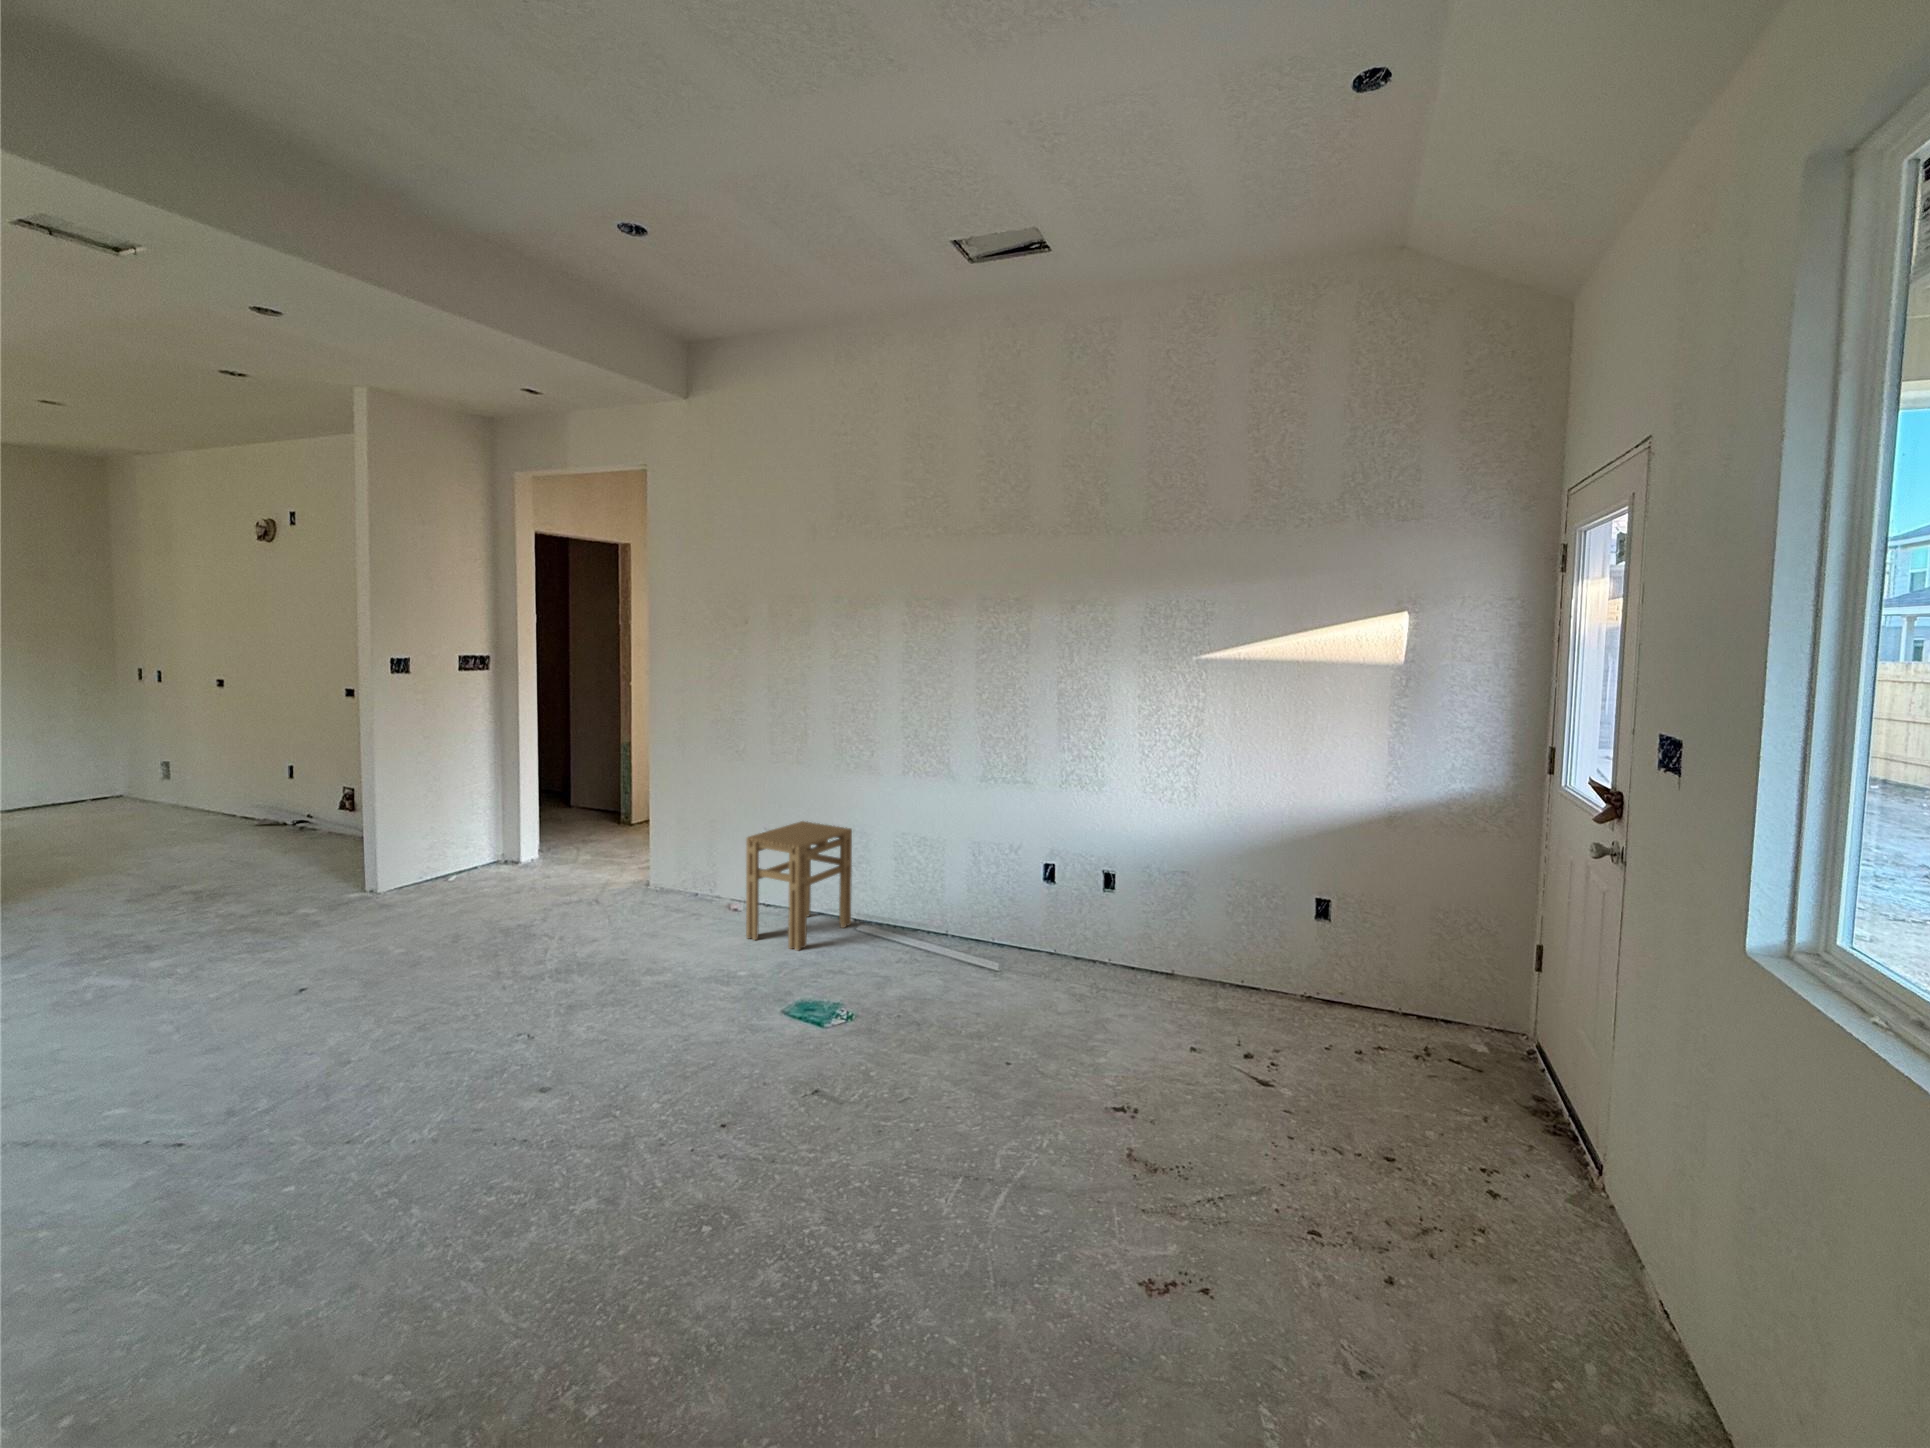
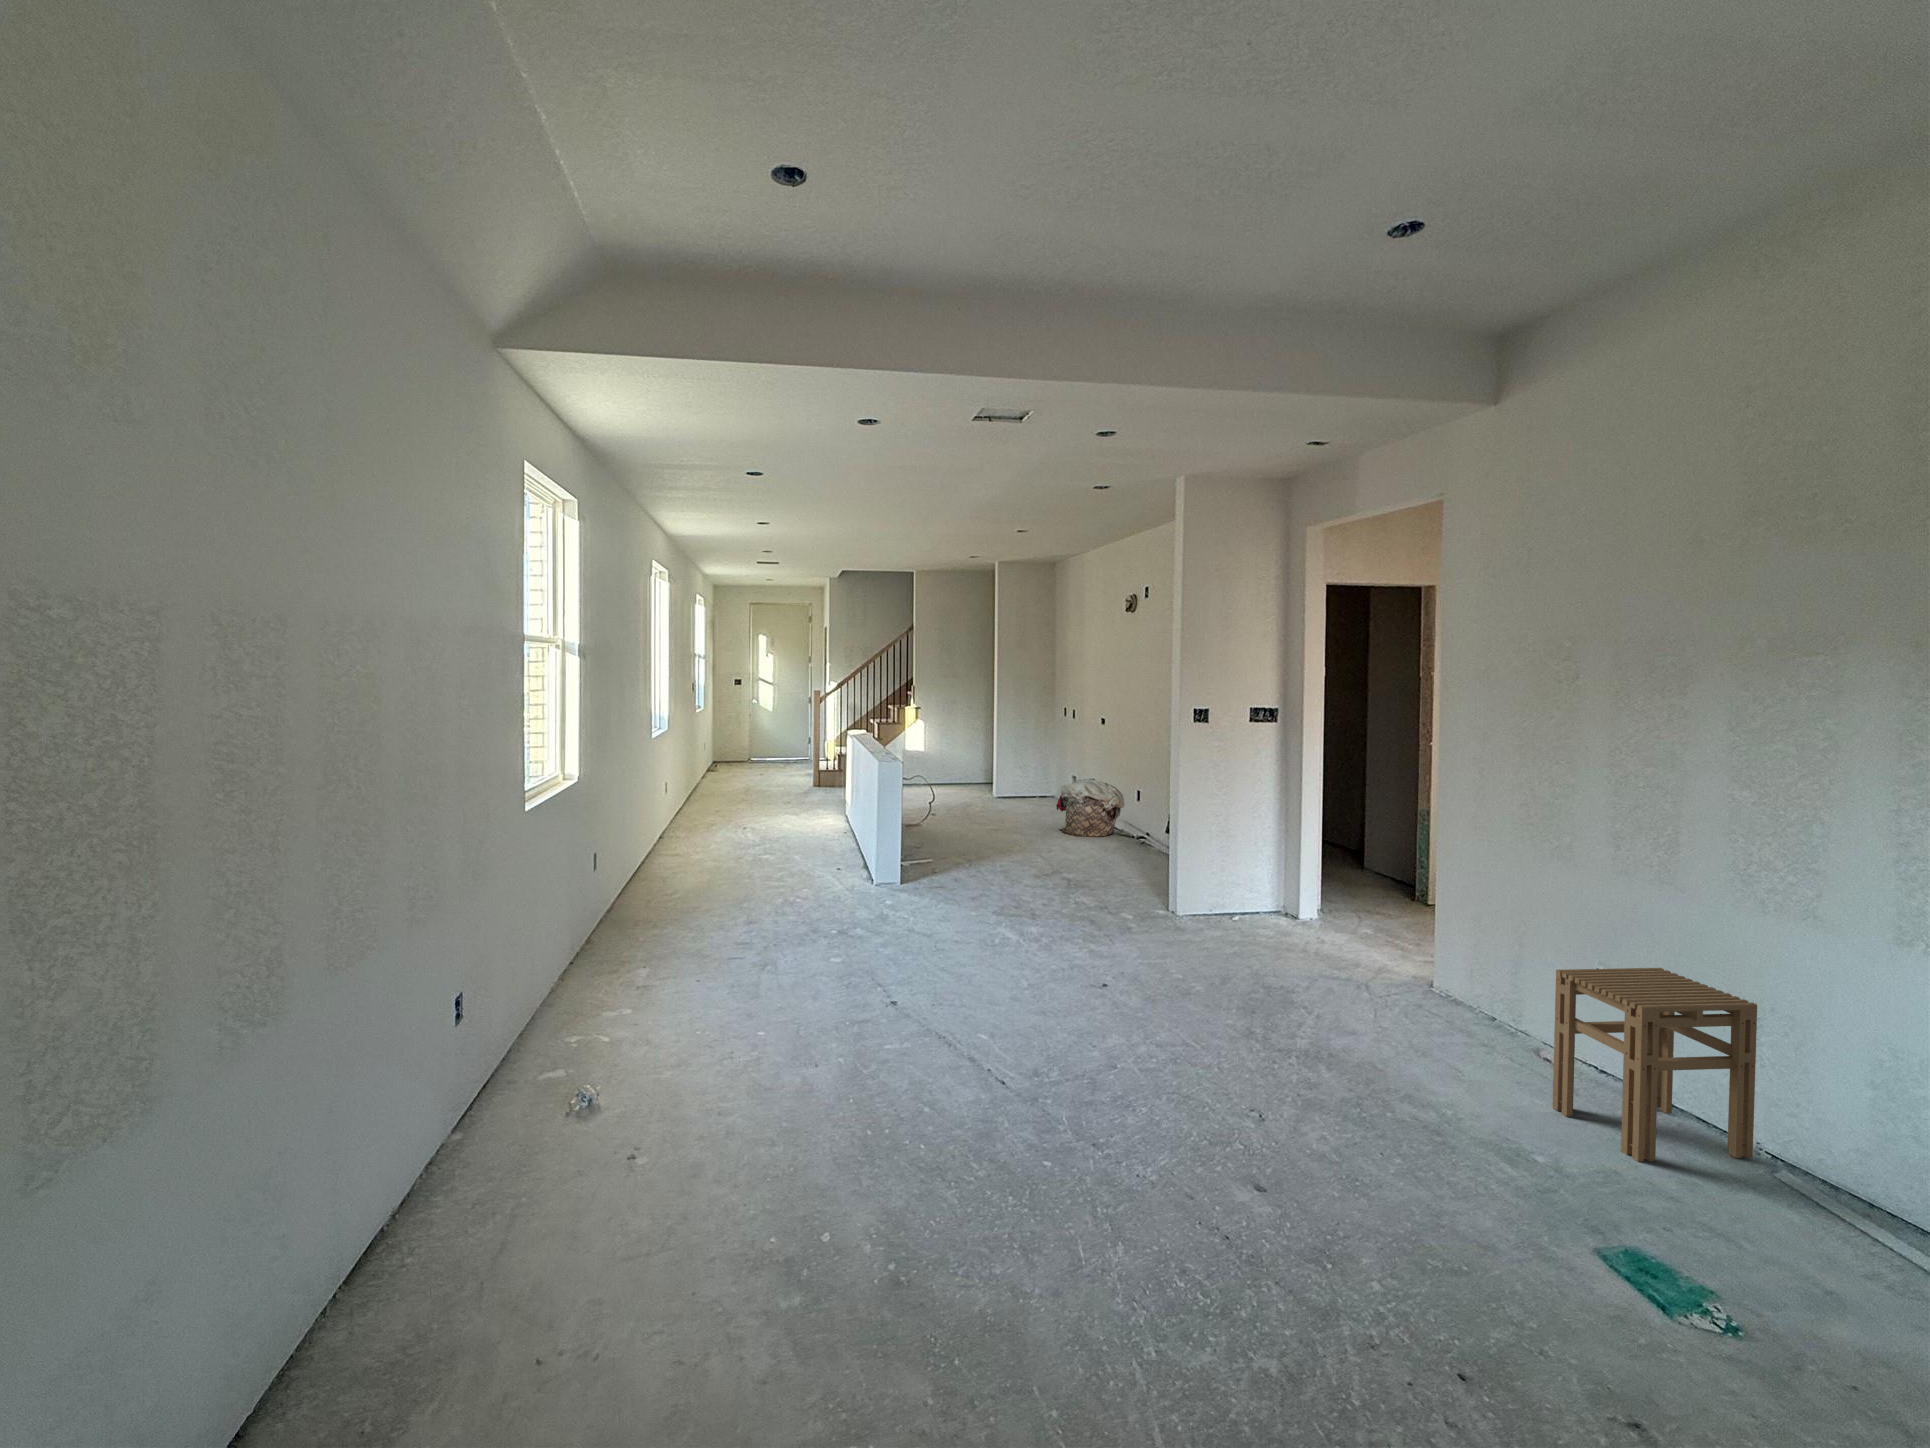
laundry basket: none [146,757,271,836] -> present [1056,778,1124,837]

